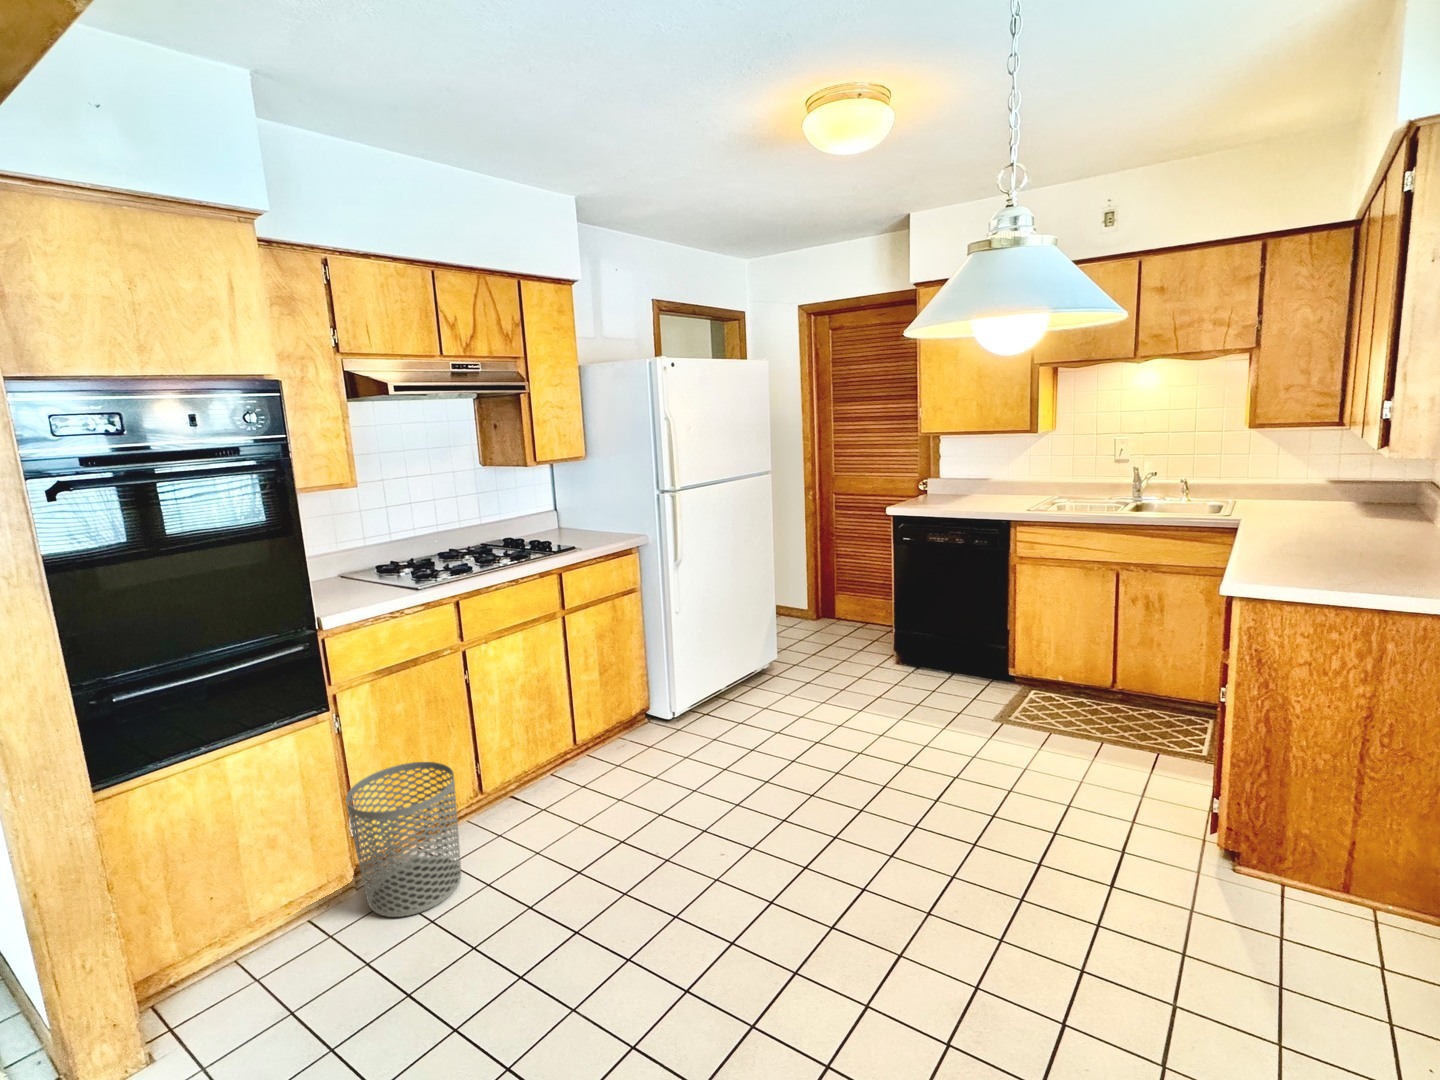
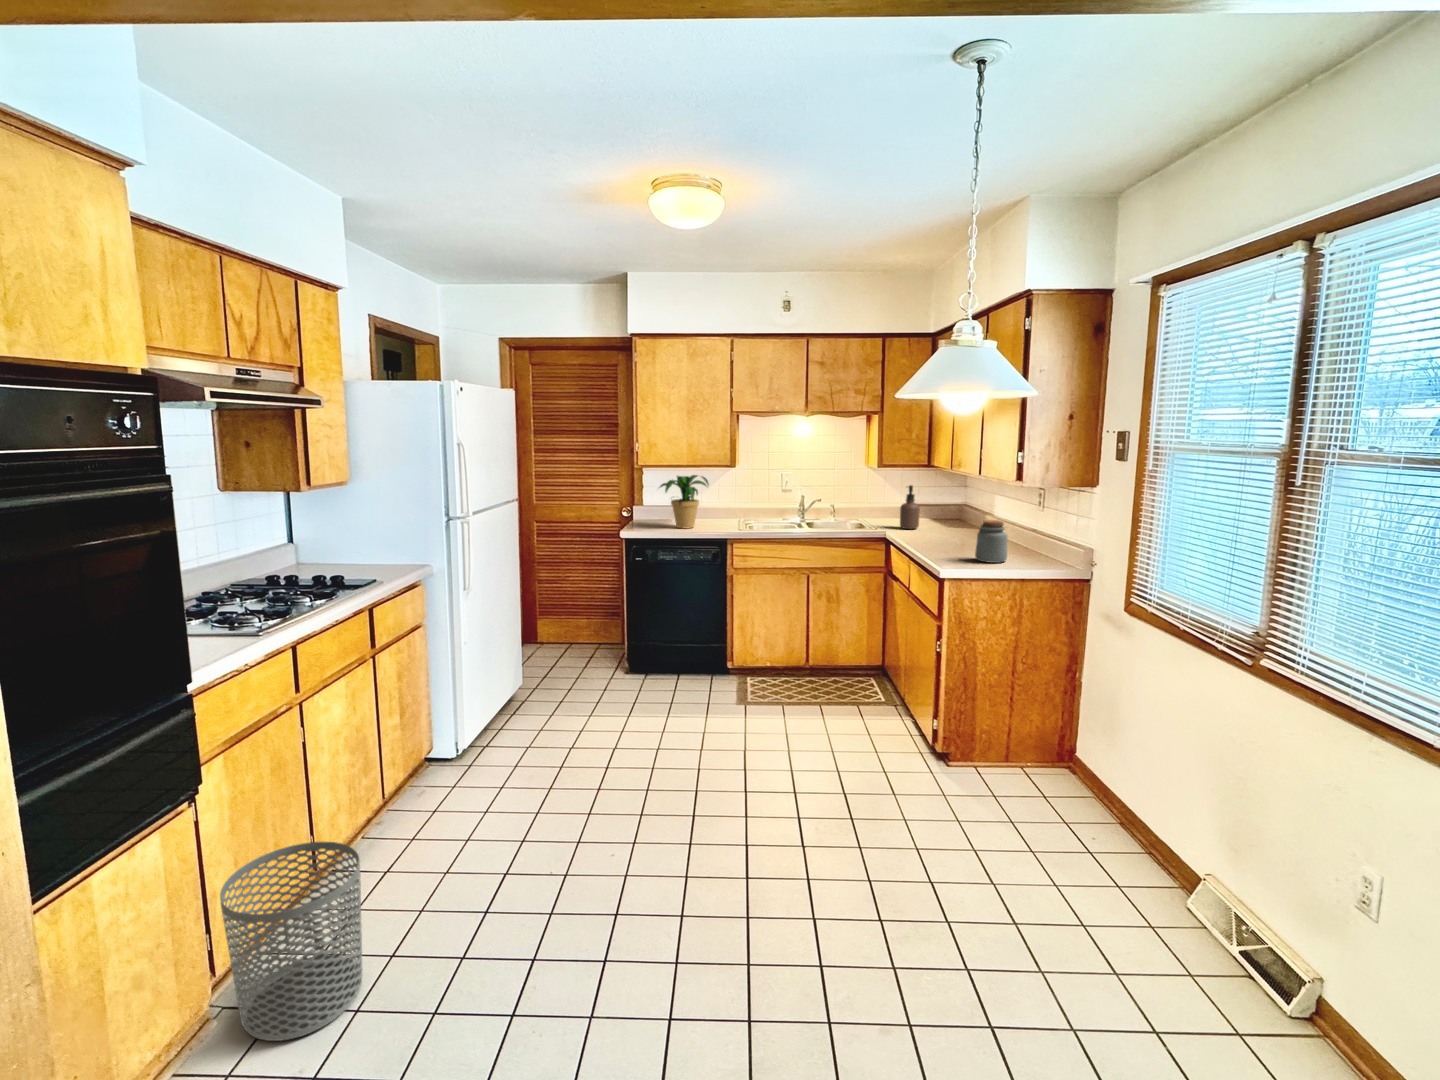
potted plant: none [937,443,1002,506] -> present [660,475,709,528]
soap dispenser: none [1275,451,1311,517] -> present [900,485,920,529]
jar: none [1323,507,1388,577] -> present [975,520,1008,563]

